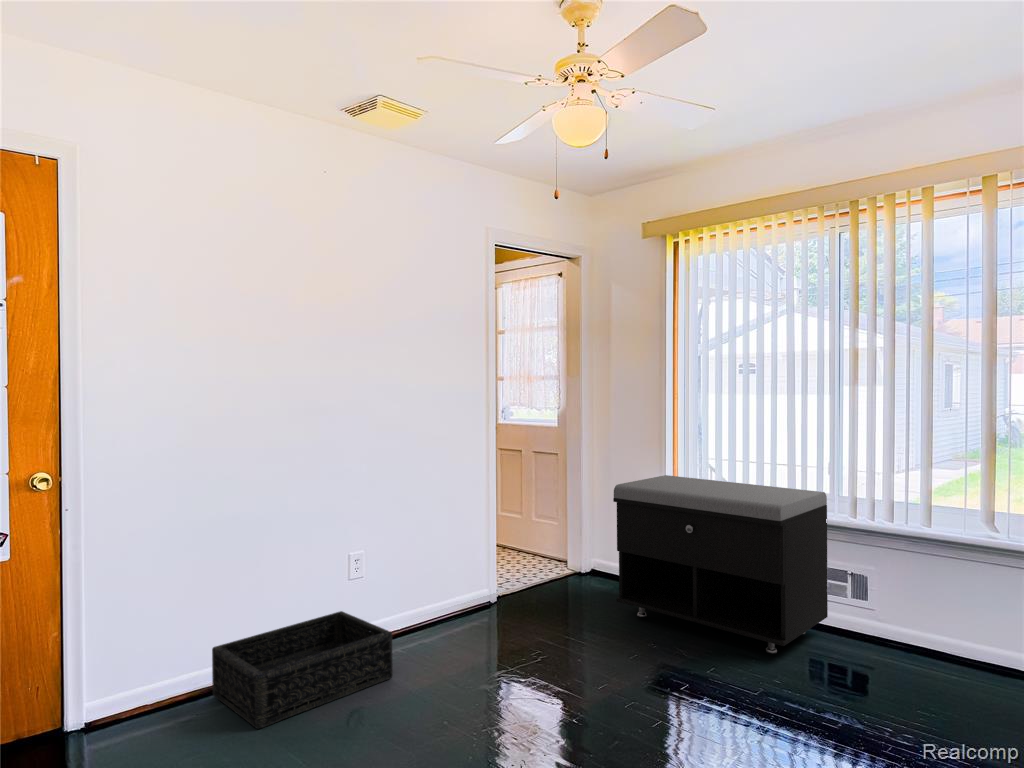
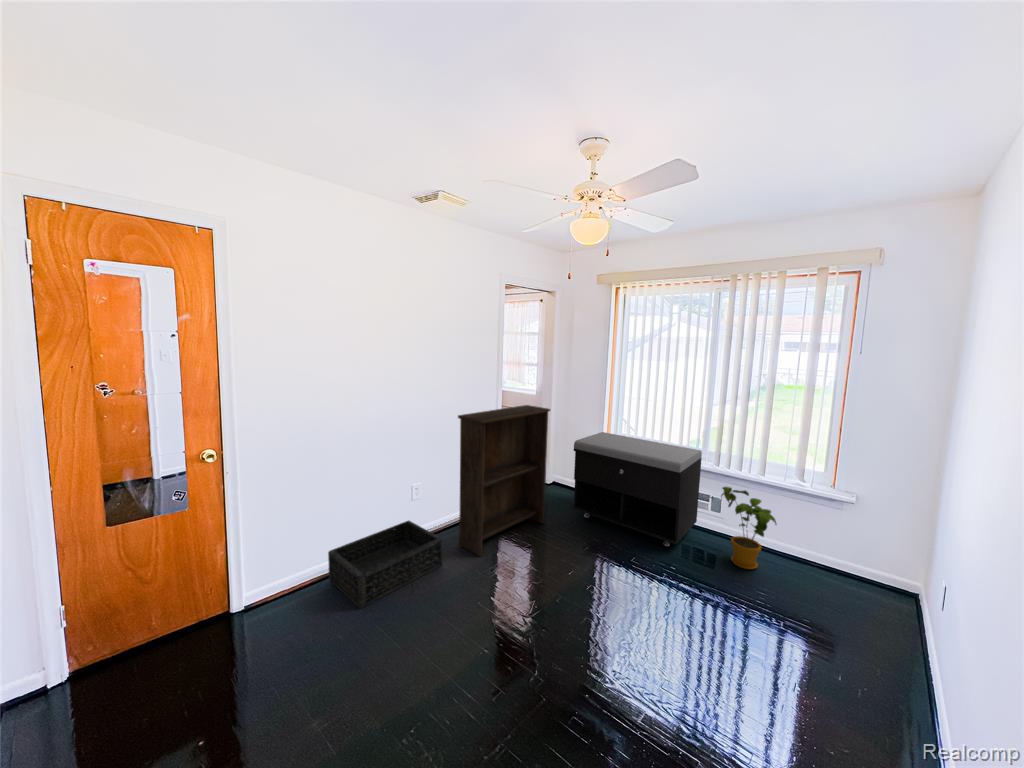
bookshelf: none [416,428,570,667] -> present [458,405,550,556]
house plant: none [850,540,945,683] -> present [721,487,776,569]

